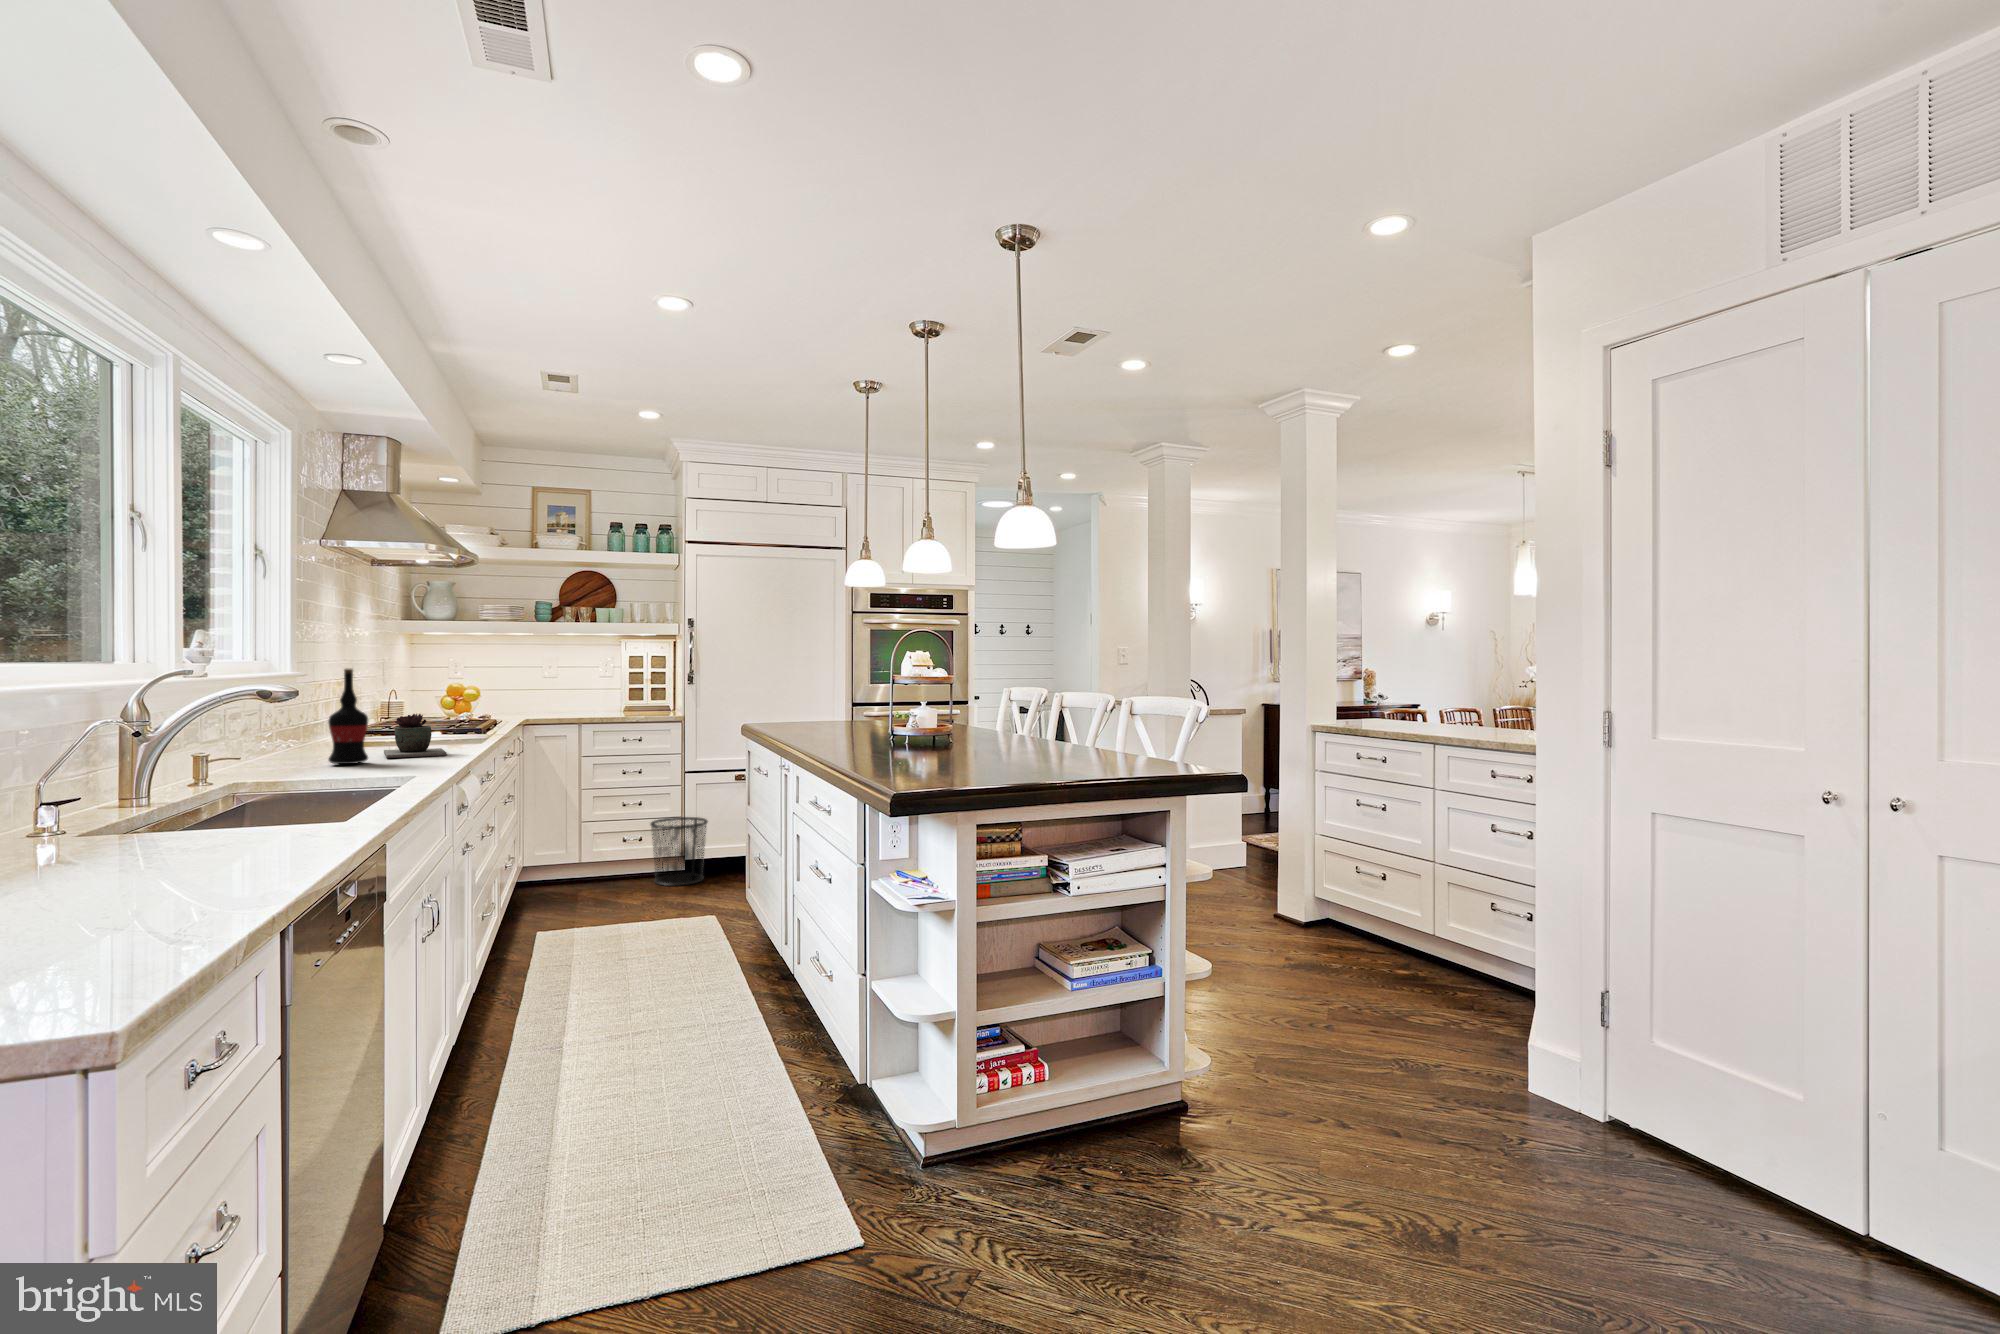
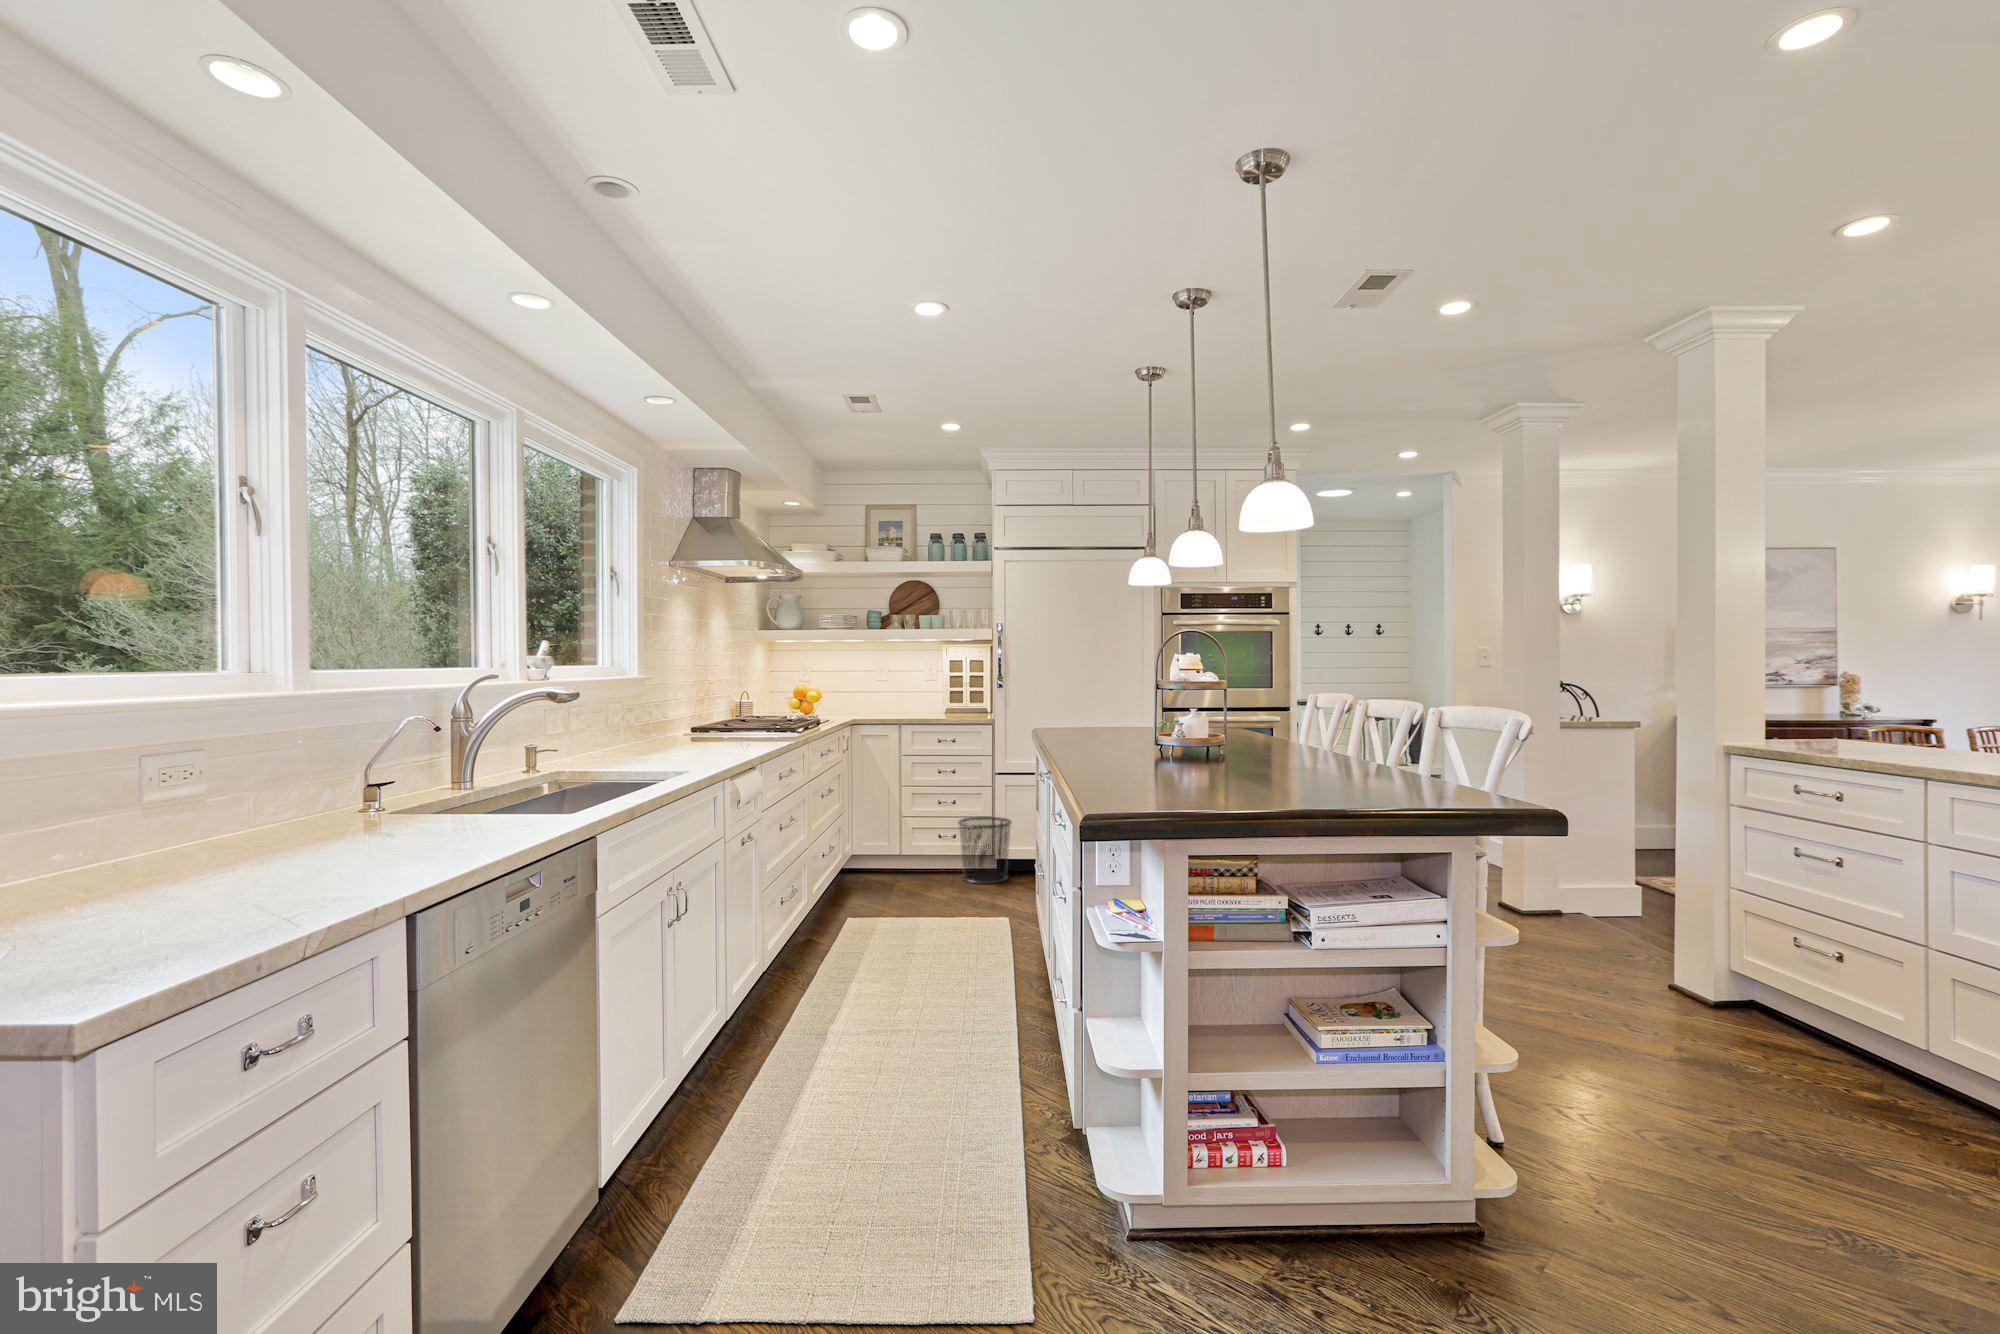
wine bottle: present [328,669,368,764] -> none [650,672,681,756]
succulent plant: present [384,714,447,758] -> none [699,712,749,752]

